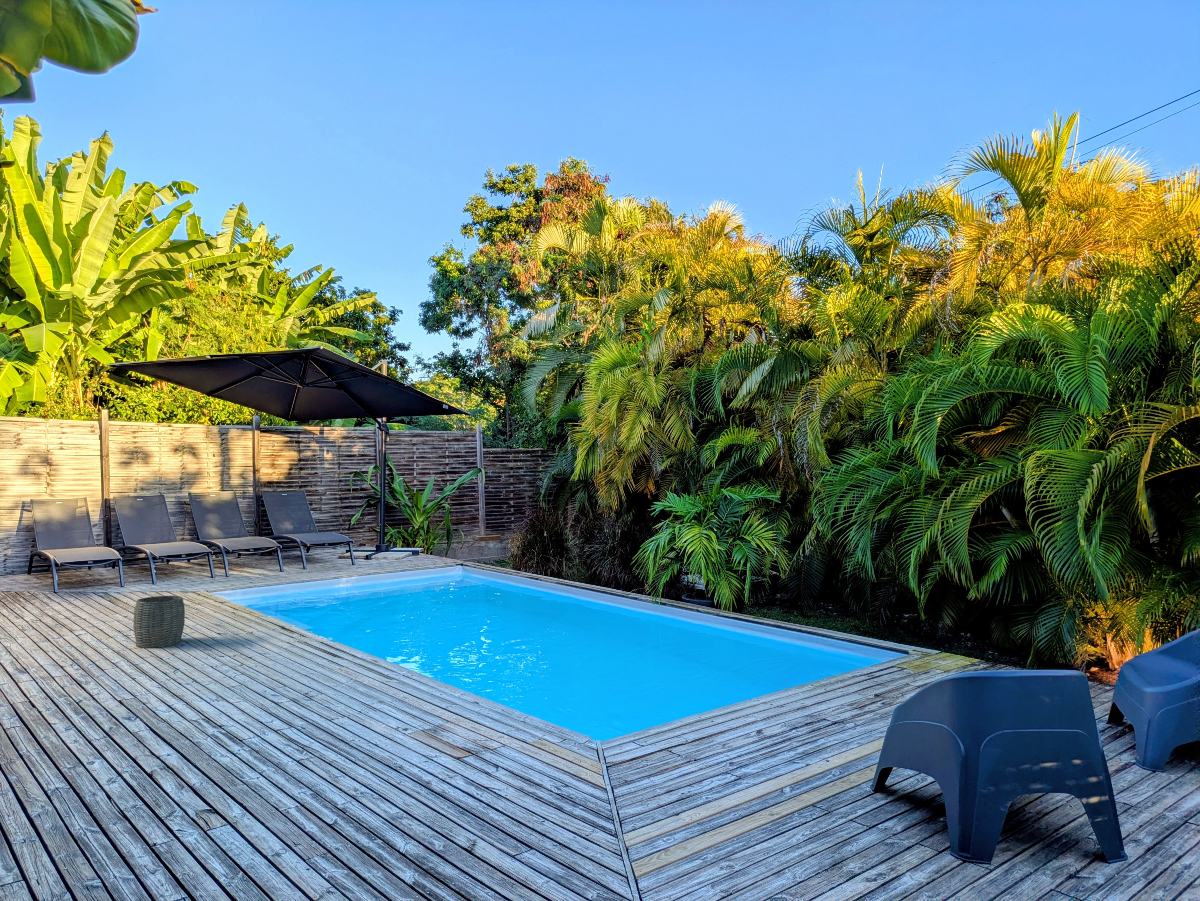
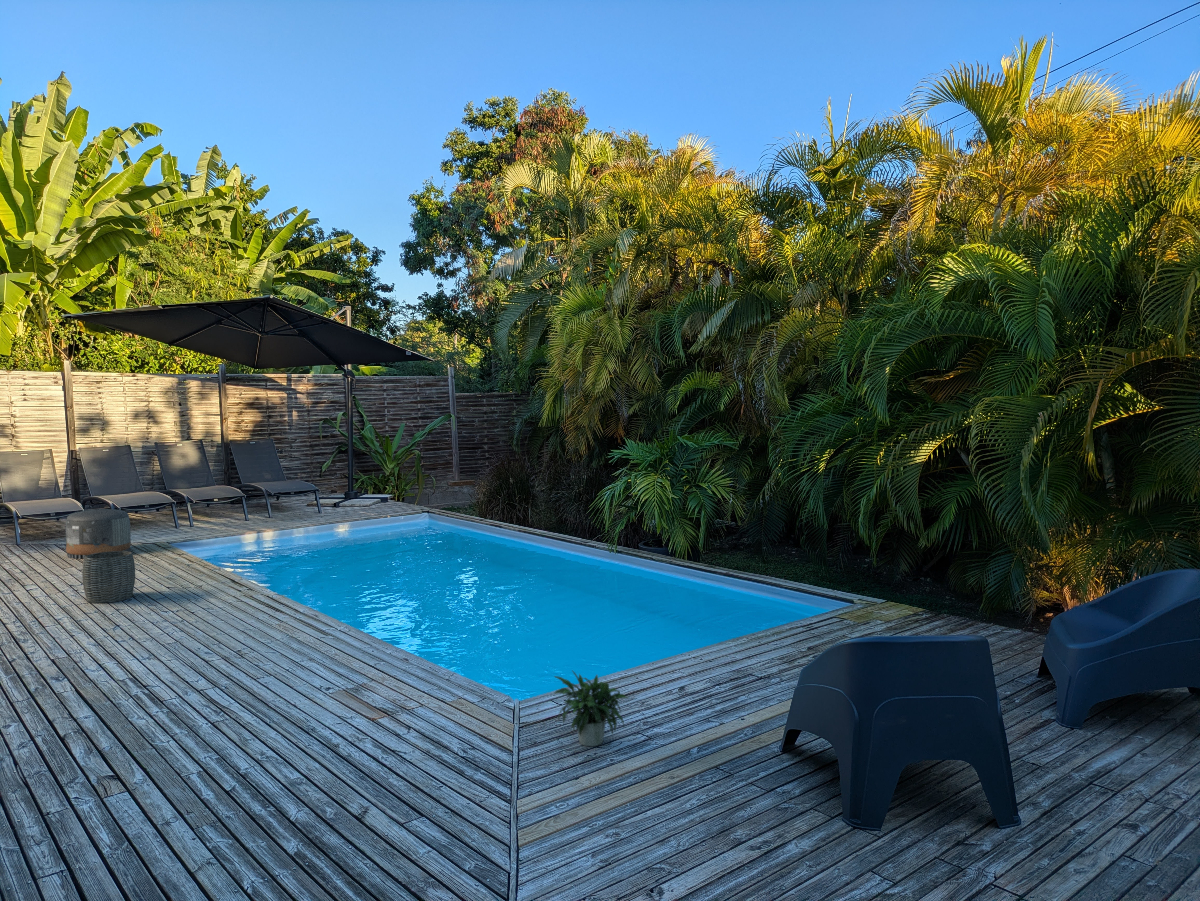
pouf: none [103,557,167,606] -> present [65,509,131,559]
potted plant: none [628,708,717,785] -> present [555,672,627,746]

